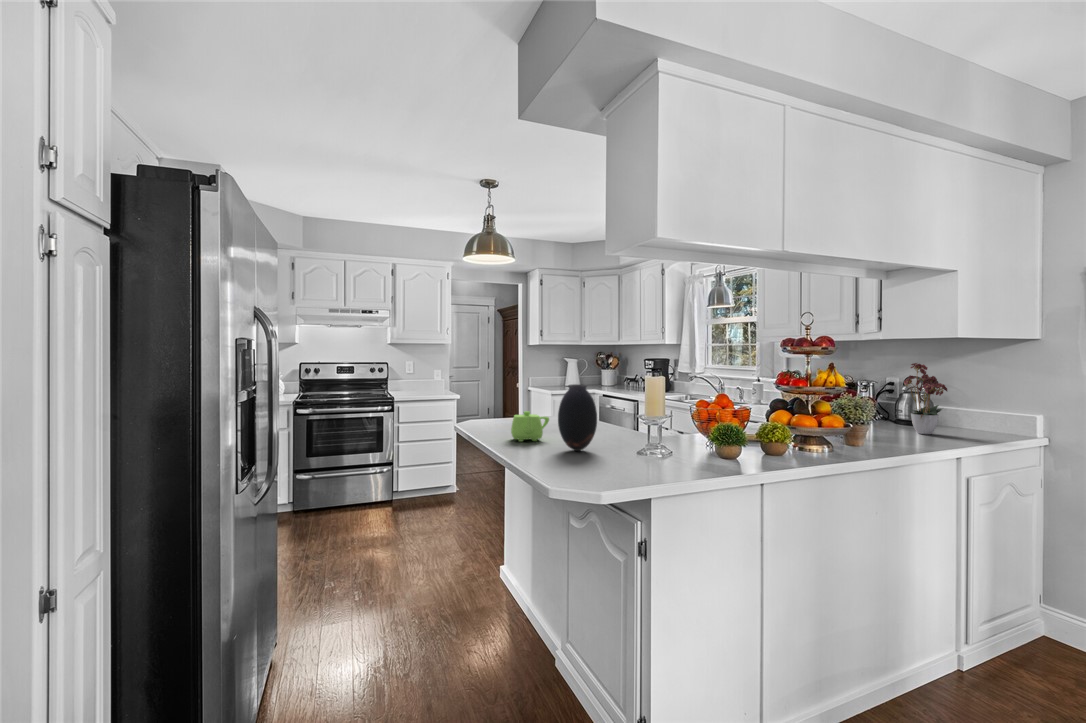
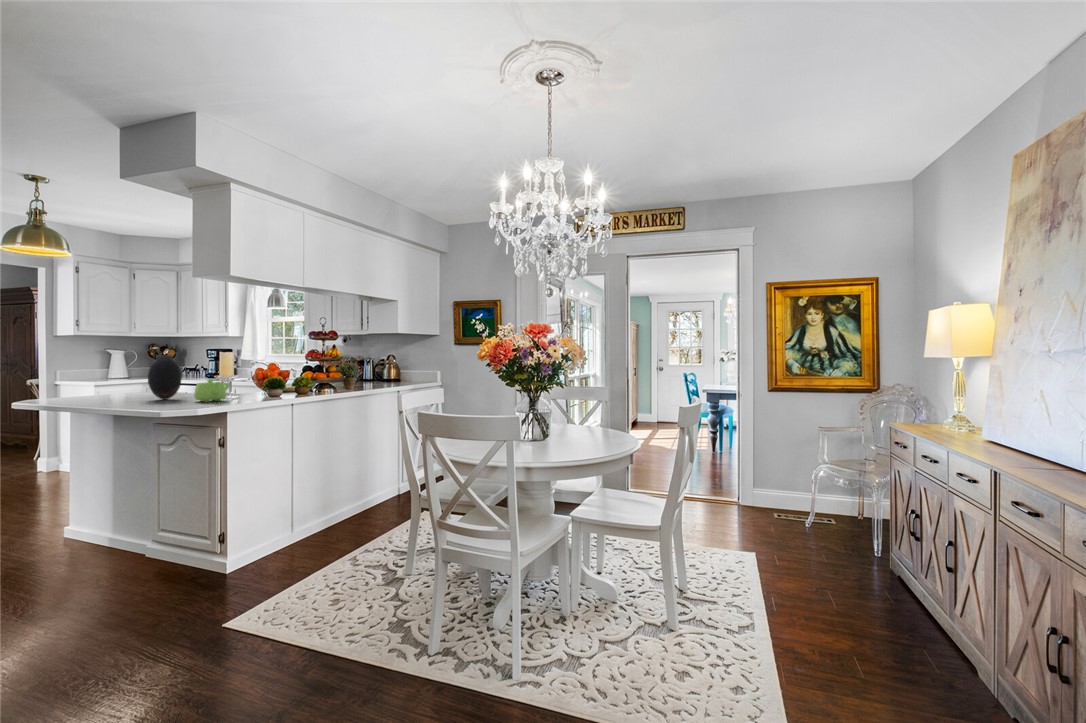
flower arrangement: present [904,363,947,434] -> none [379,345,401,384]
teapot: present [511,411,549,442] -> present [194,379,230,402]

